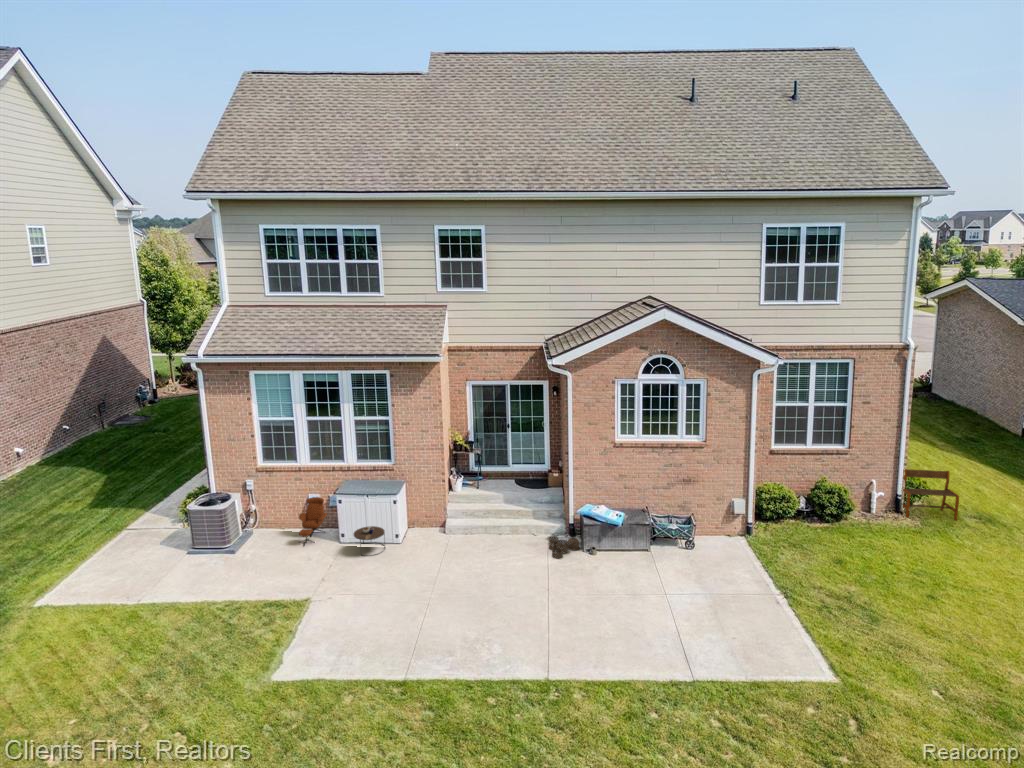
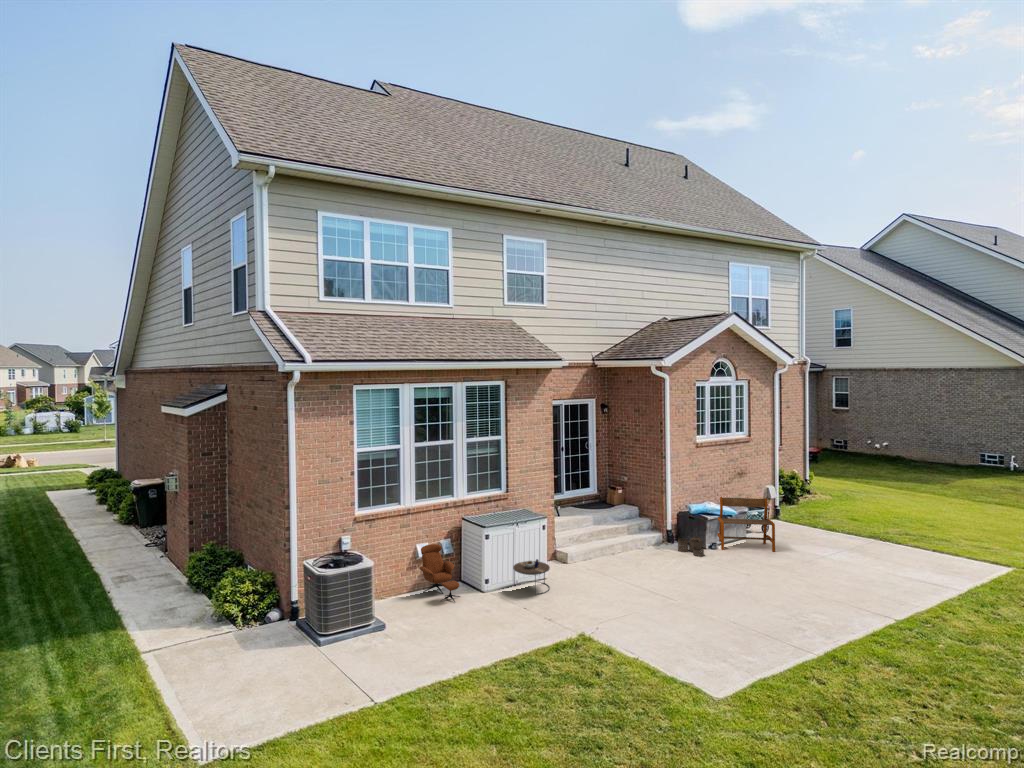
bench: present [901,469,959,520] -> present [717,497,775,552]

